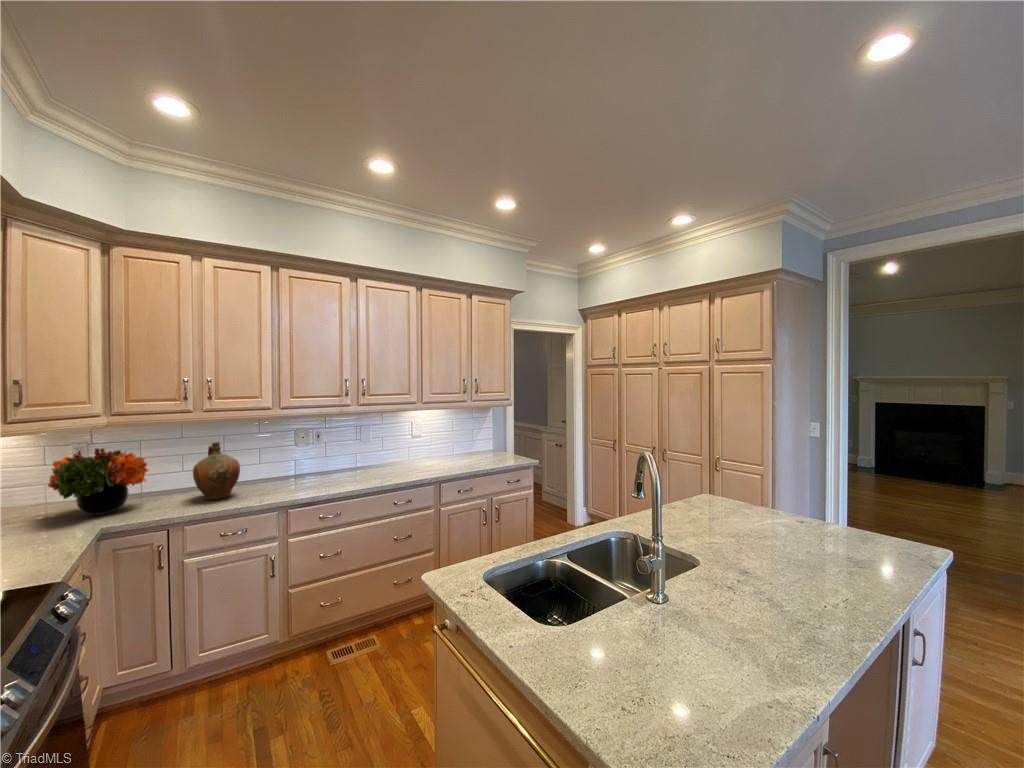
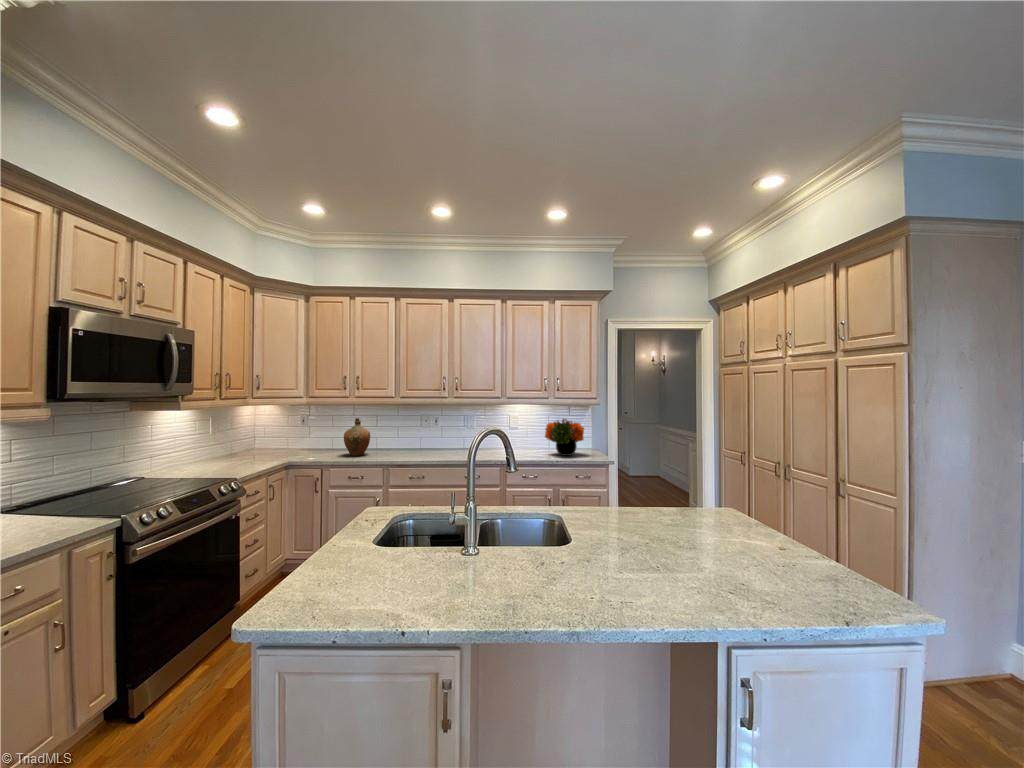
flower arrangement: present [48,448,149,515] -> present [545,419,584,456]

